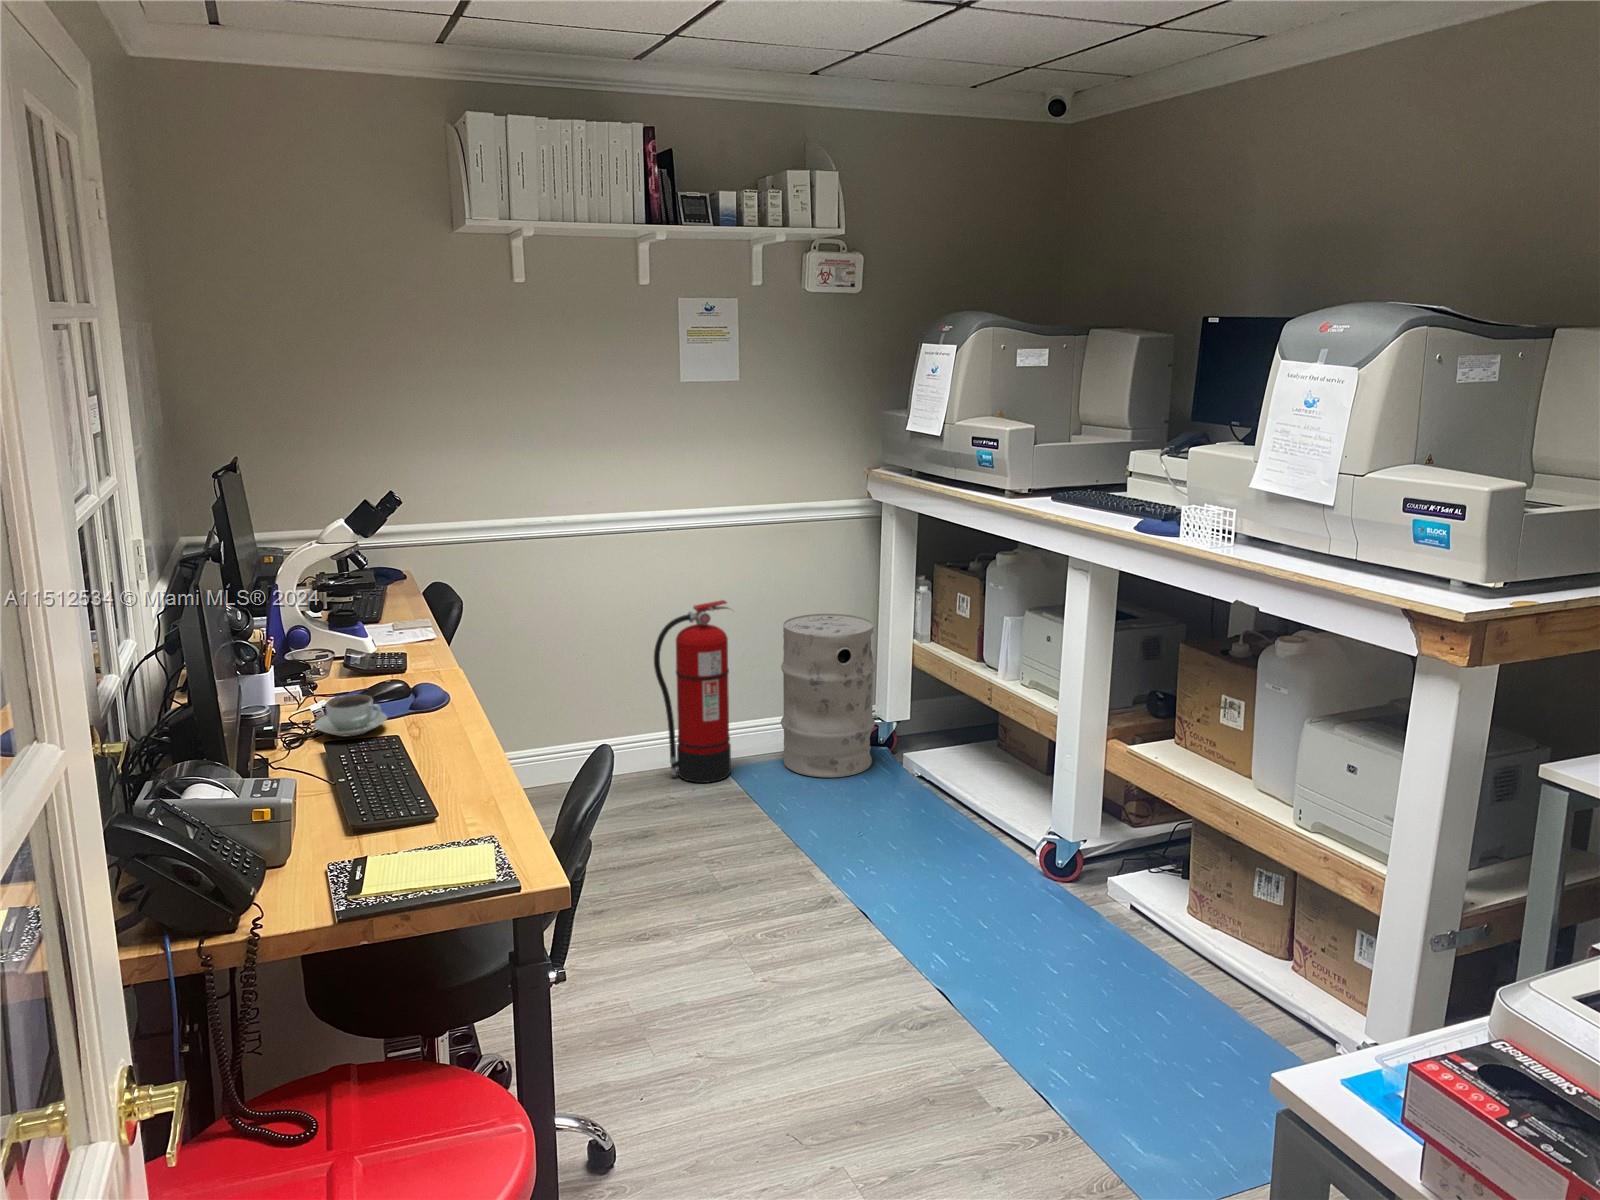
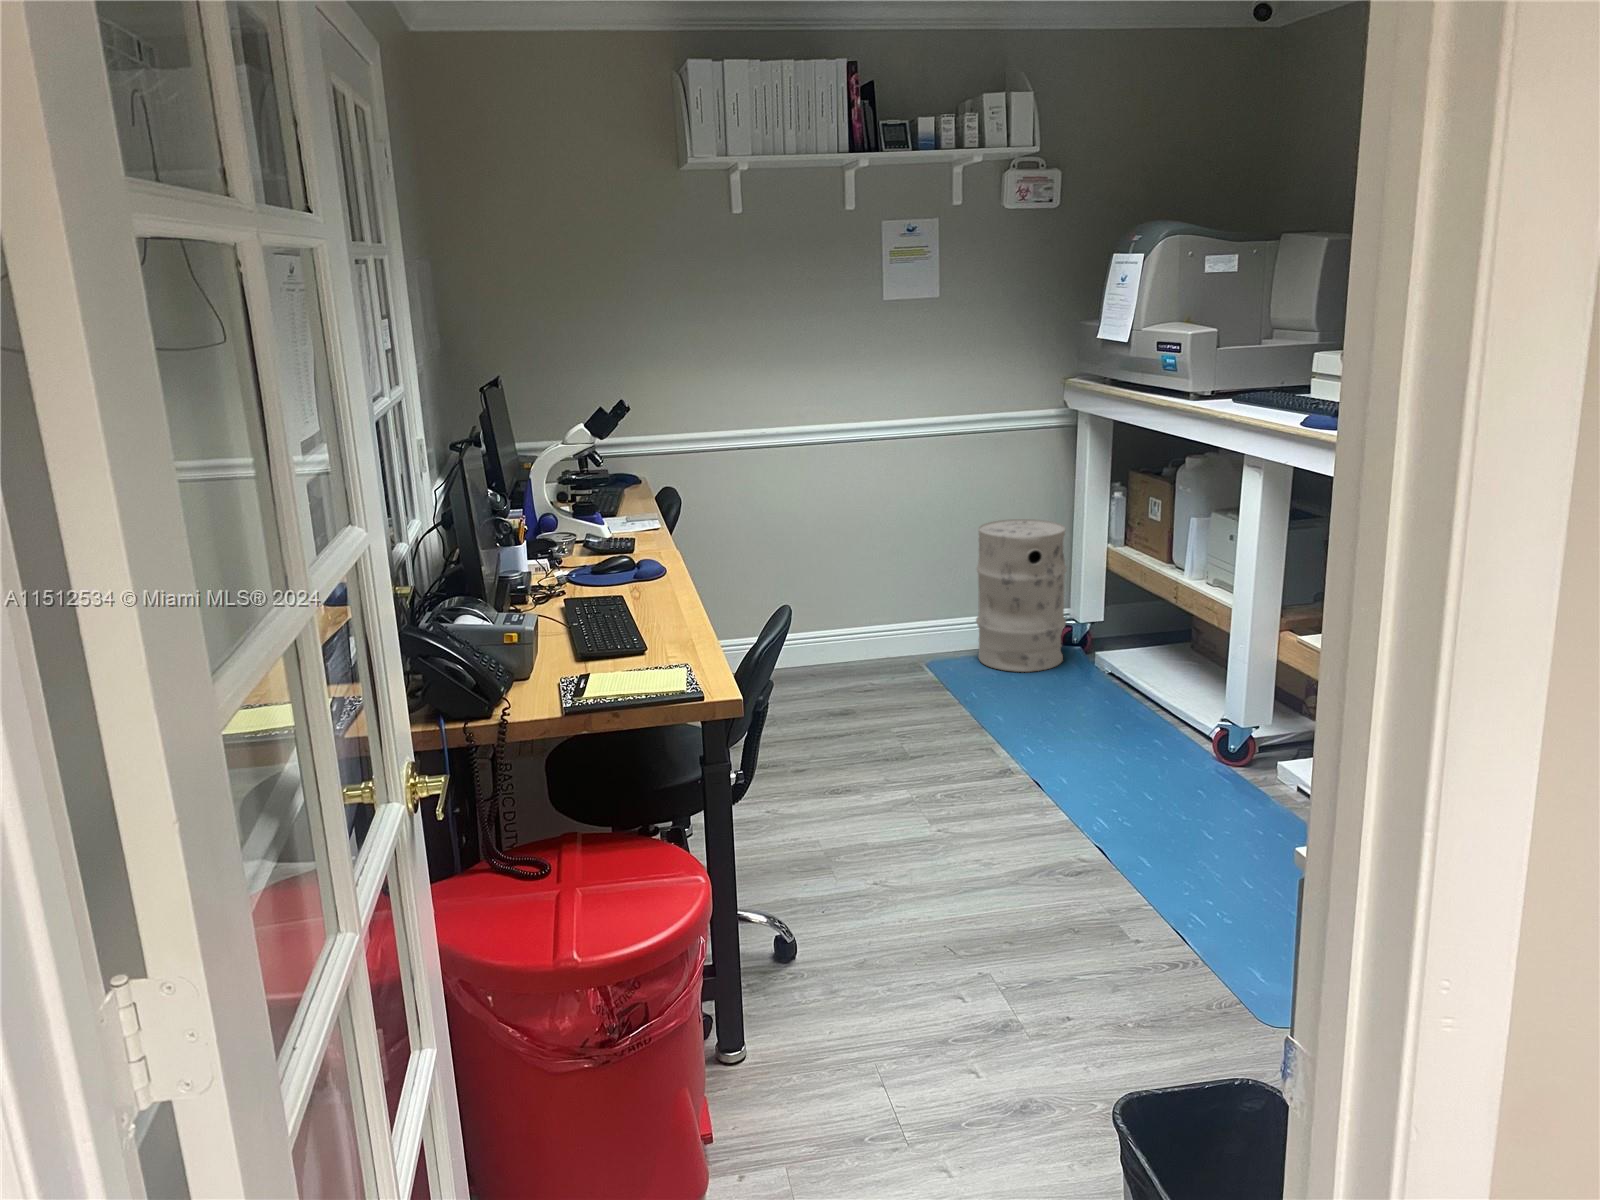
fire extinguisher: present [654,600,731,783] -> none [857,505,932,673]
coffee cup: present [314,695,387,736] -> none [556,563,613,596]

